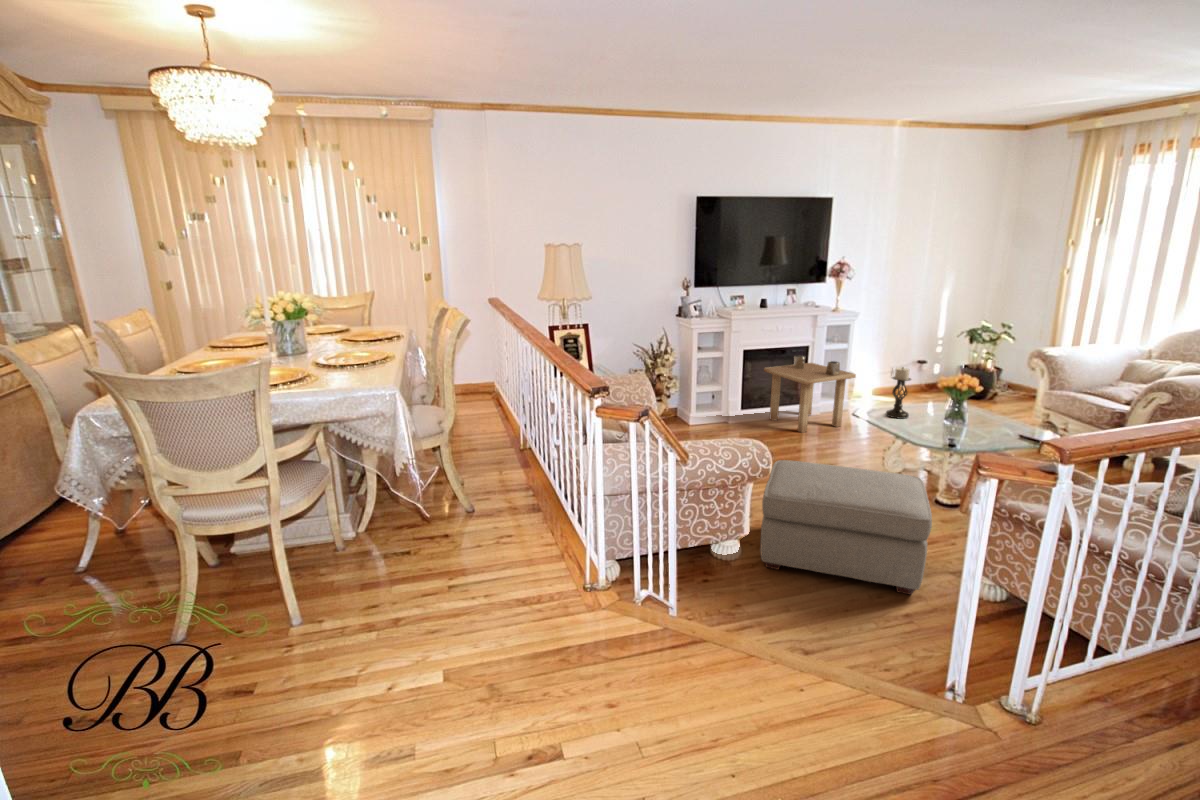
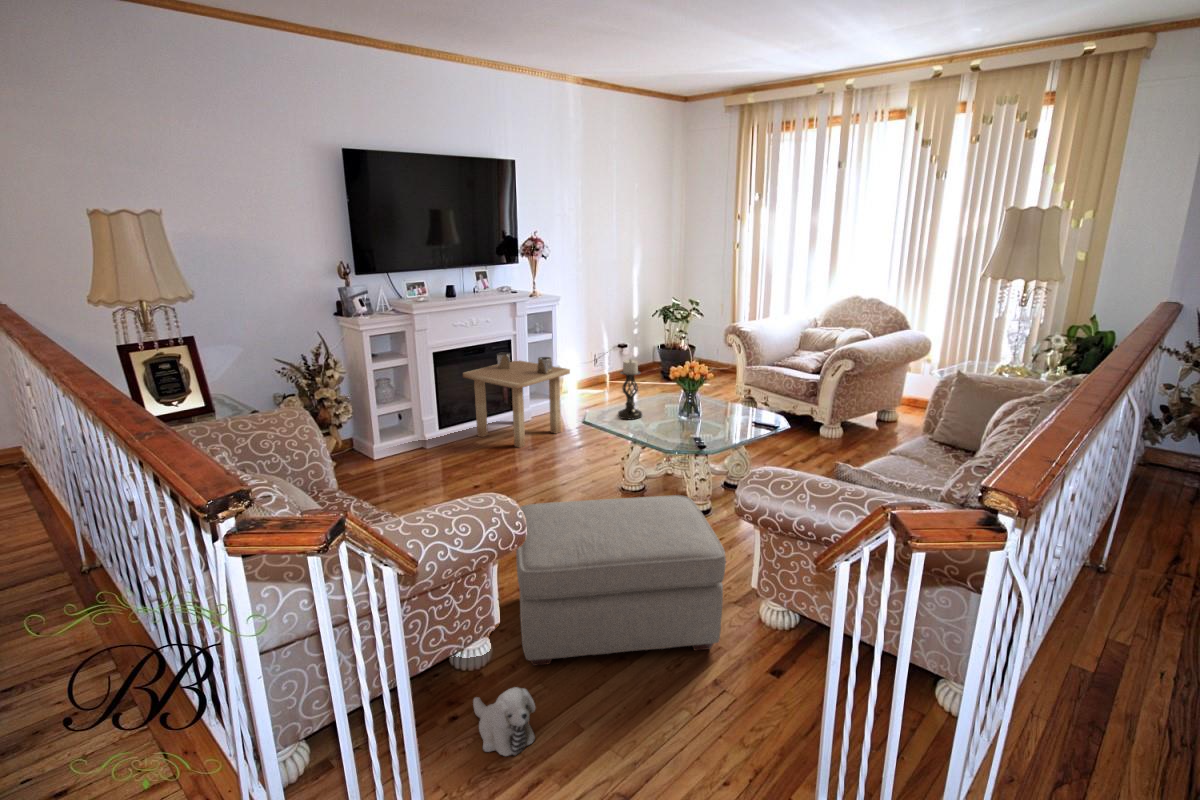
plush toy: none [719,565,758,608] -> present [473,687,535,756]

